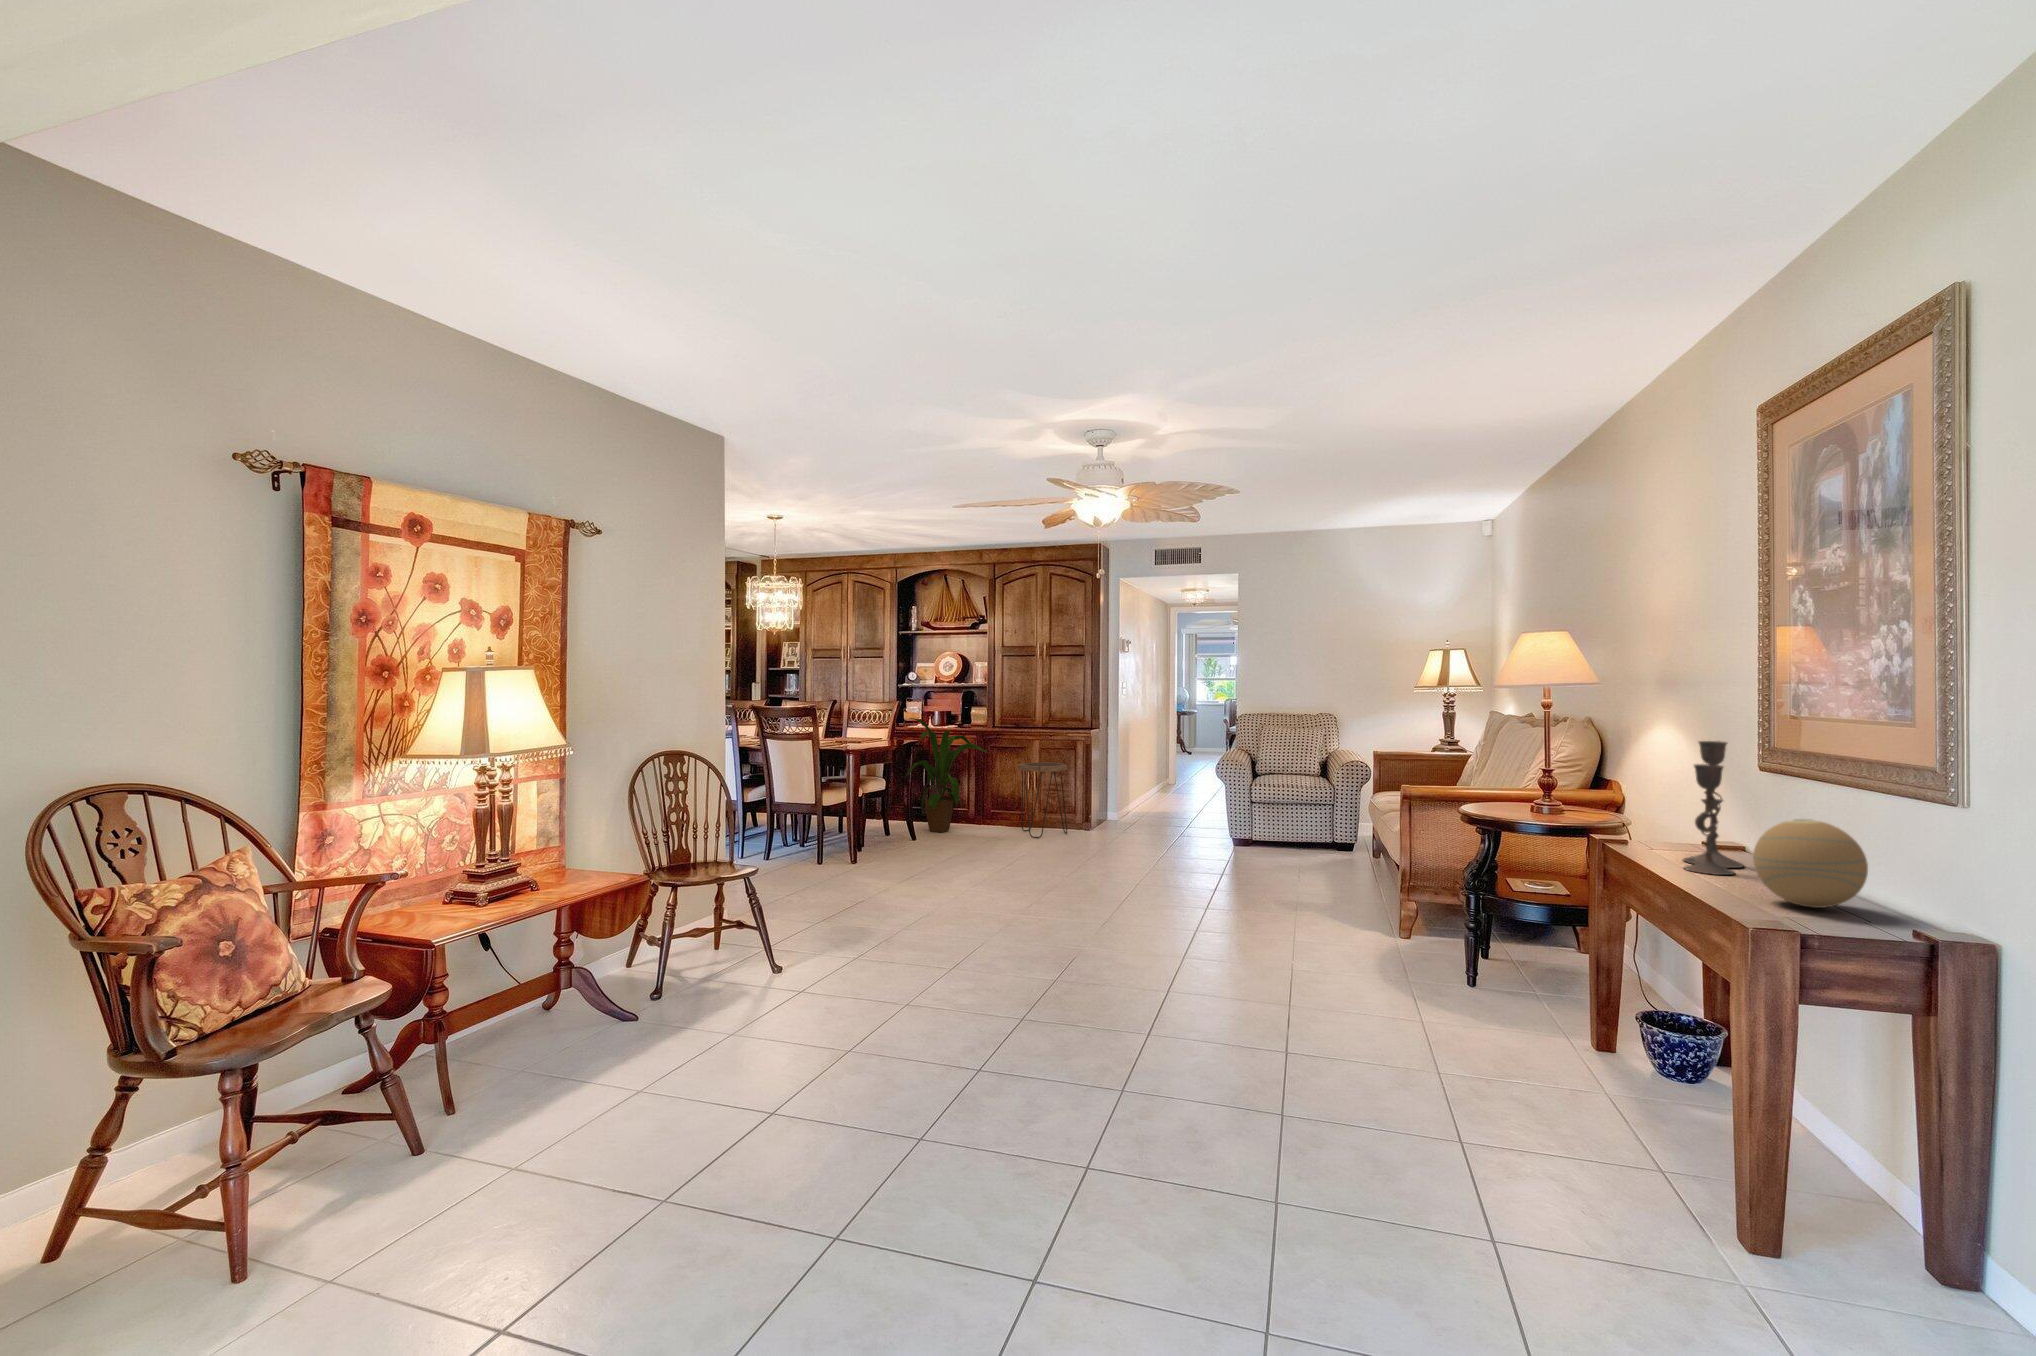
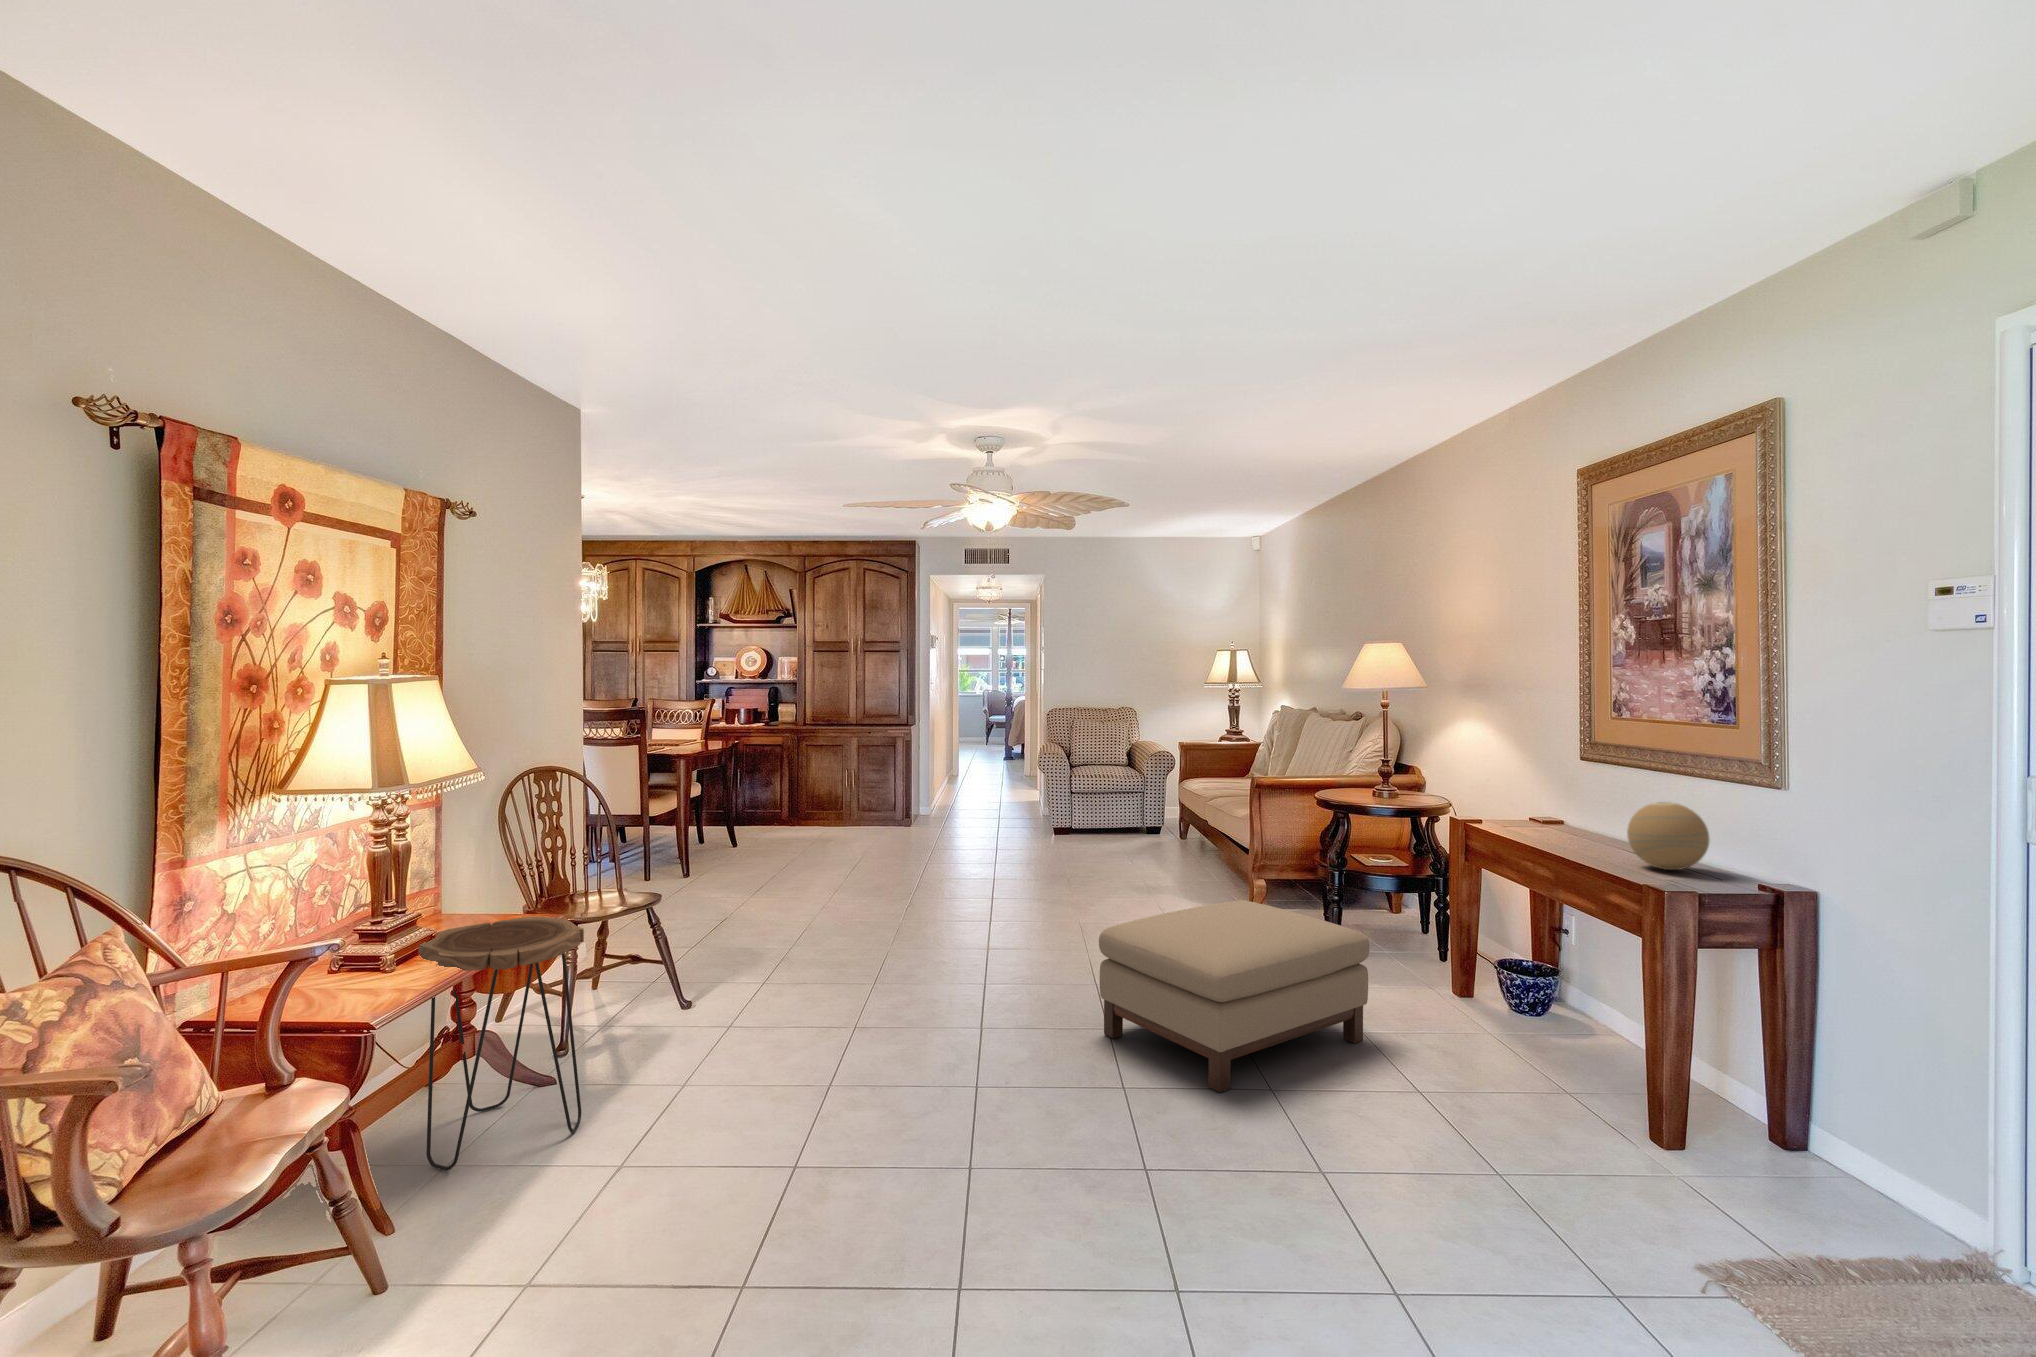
house plant: present [905,718,988,832] -> none [715,718,806,840]
candlestick: present [1683,741,1744,875] -> none [1540,739,1589,847]
side table: present [1018,762,1067,838] -> present [419,917,584,1170]
ottoman: none [1137,914,1442,1113] -> present [1099,900,1370,1092]

